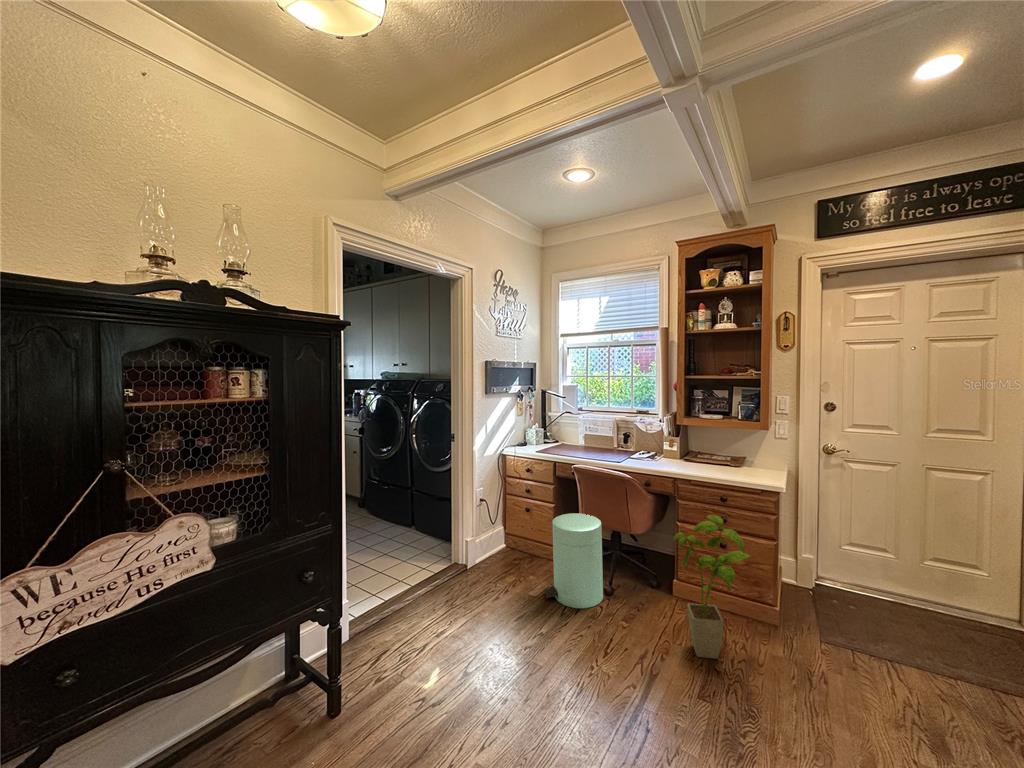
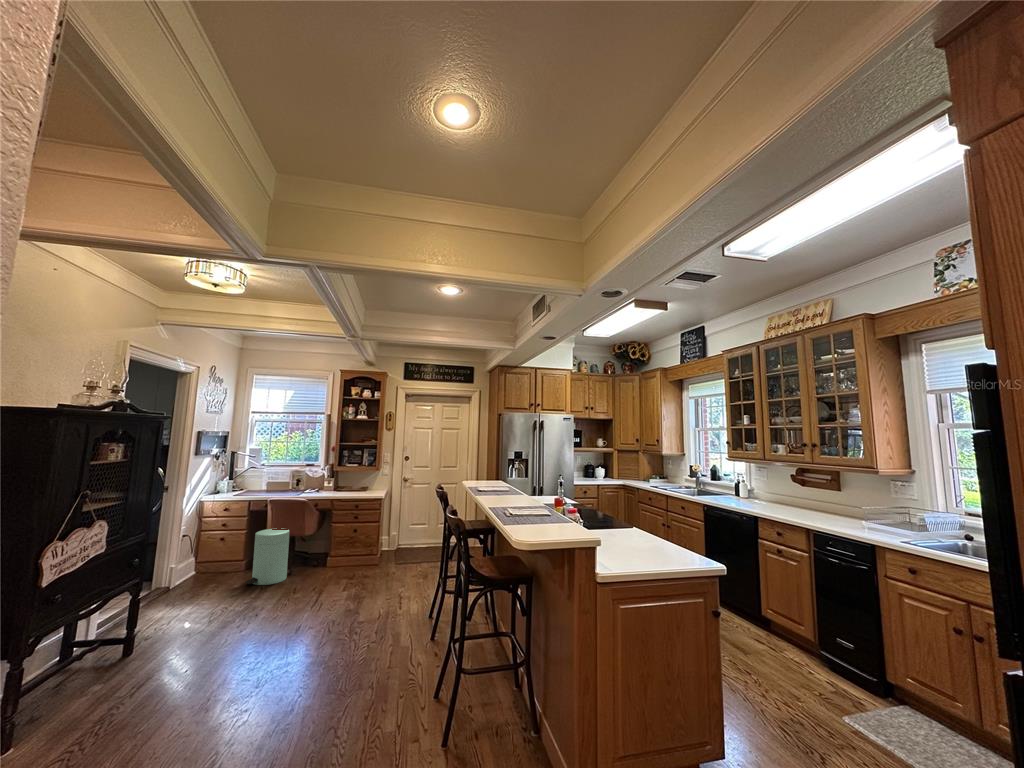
house plant: present [673,515,750,659] -> none [335,508,372,582]

